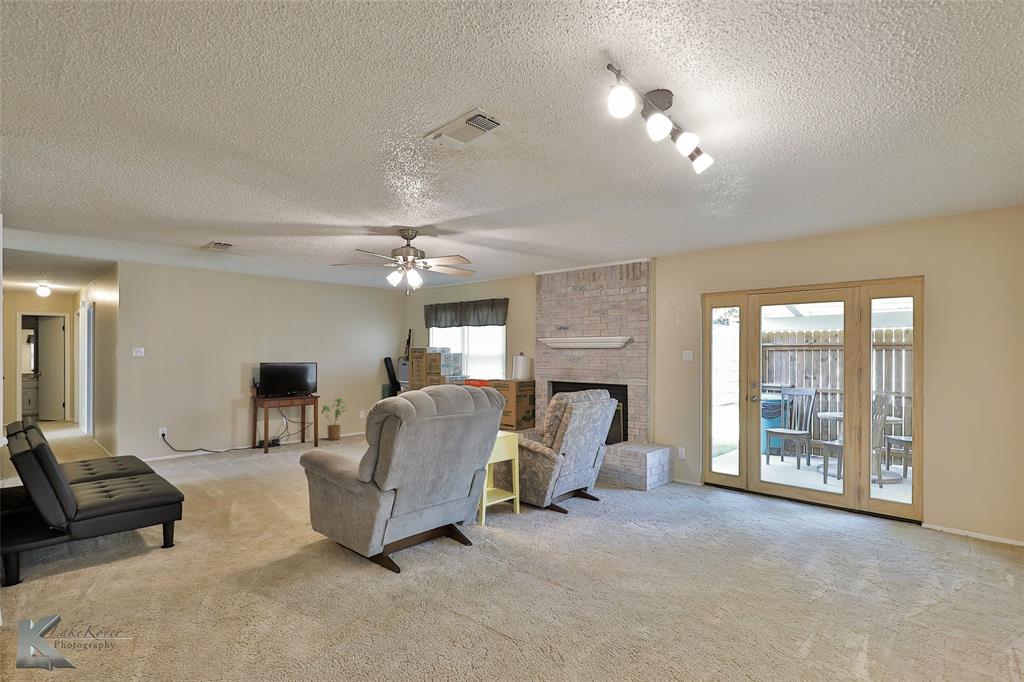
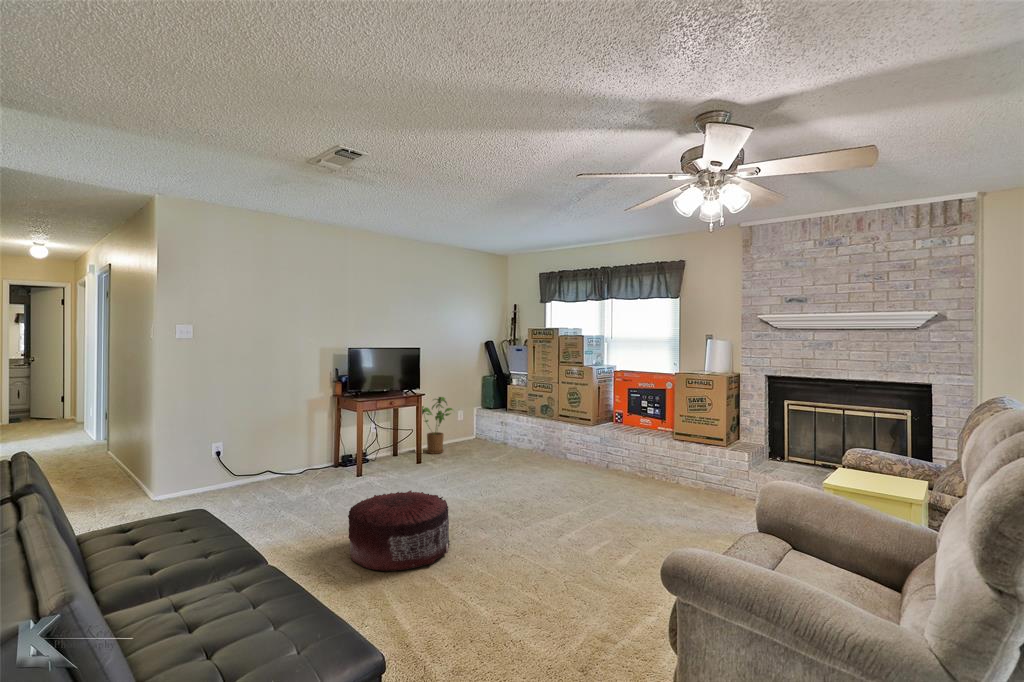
pouf: none [221,452,290,494] -> present [348,491,450,571]

